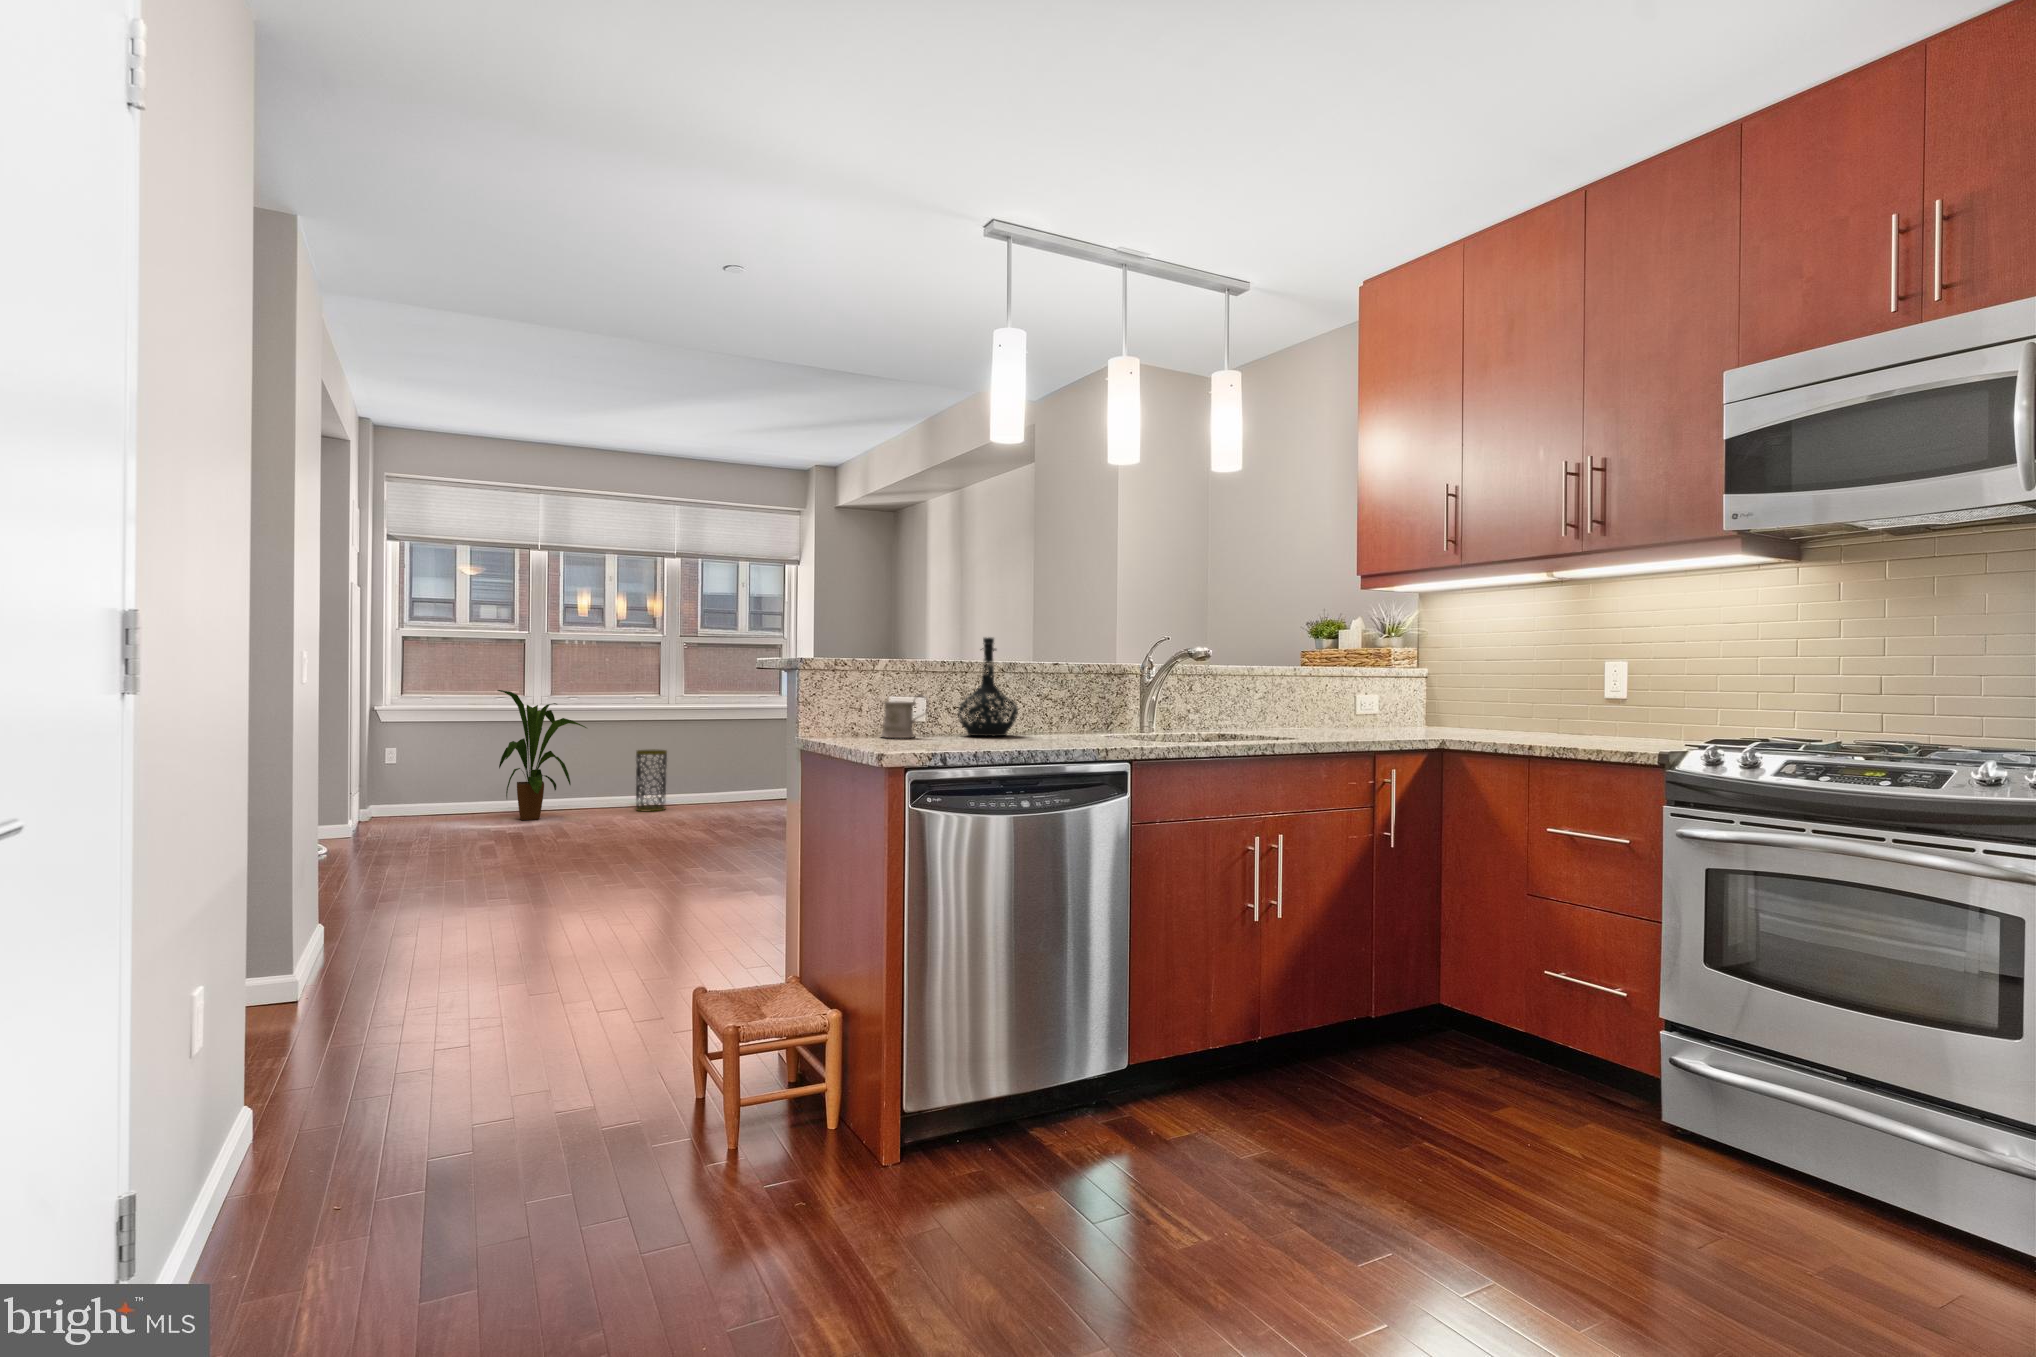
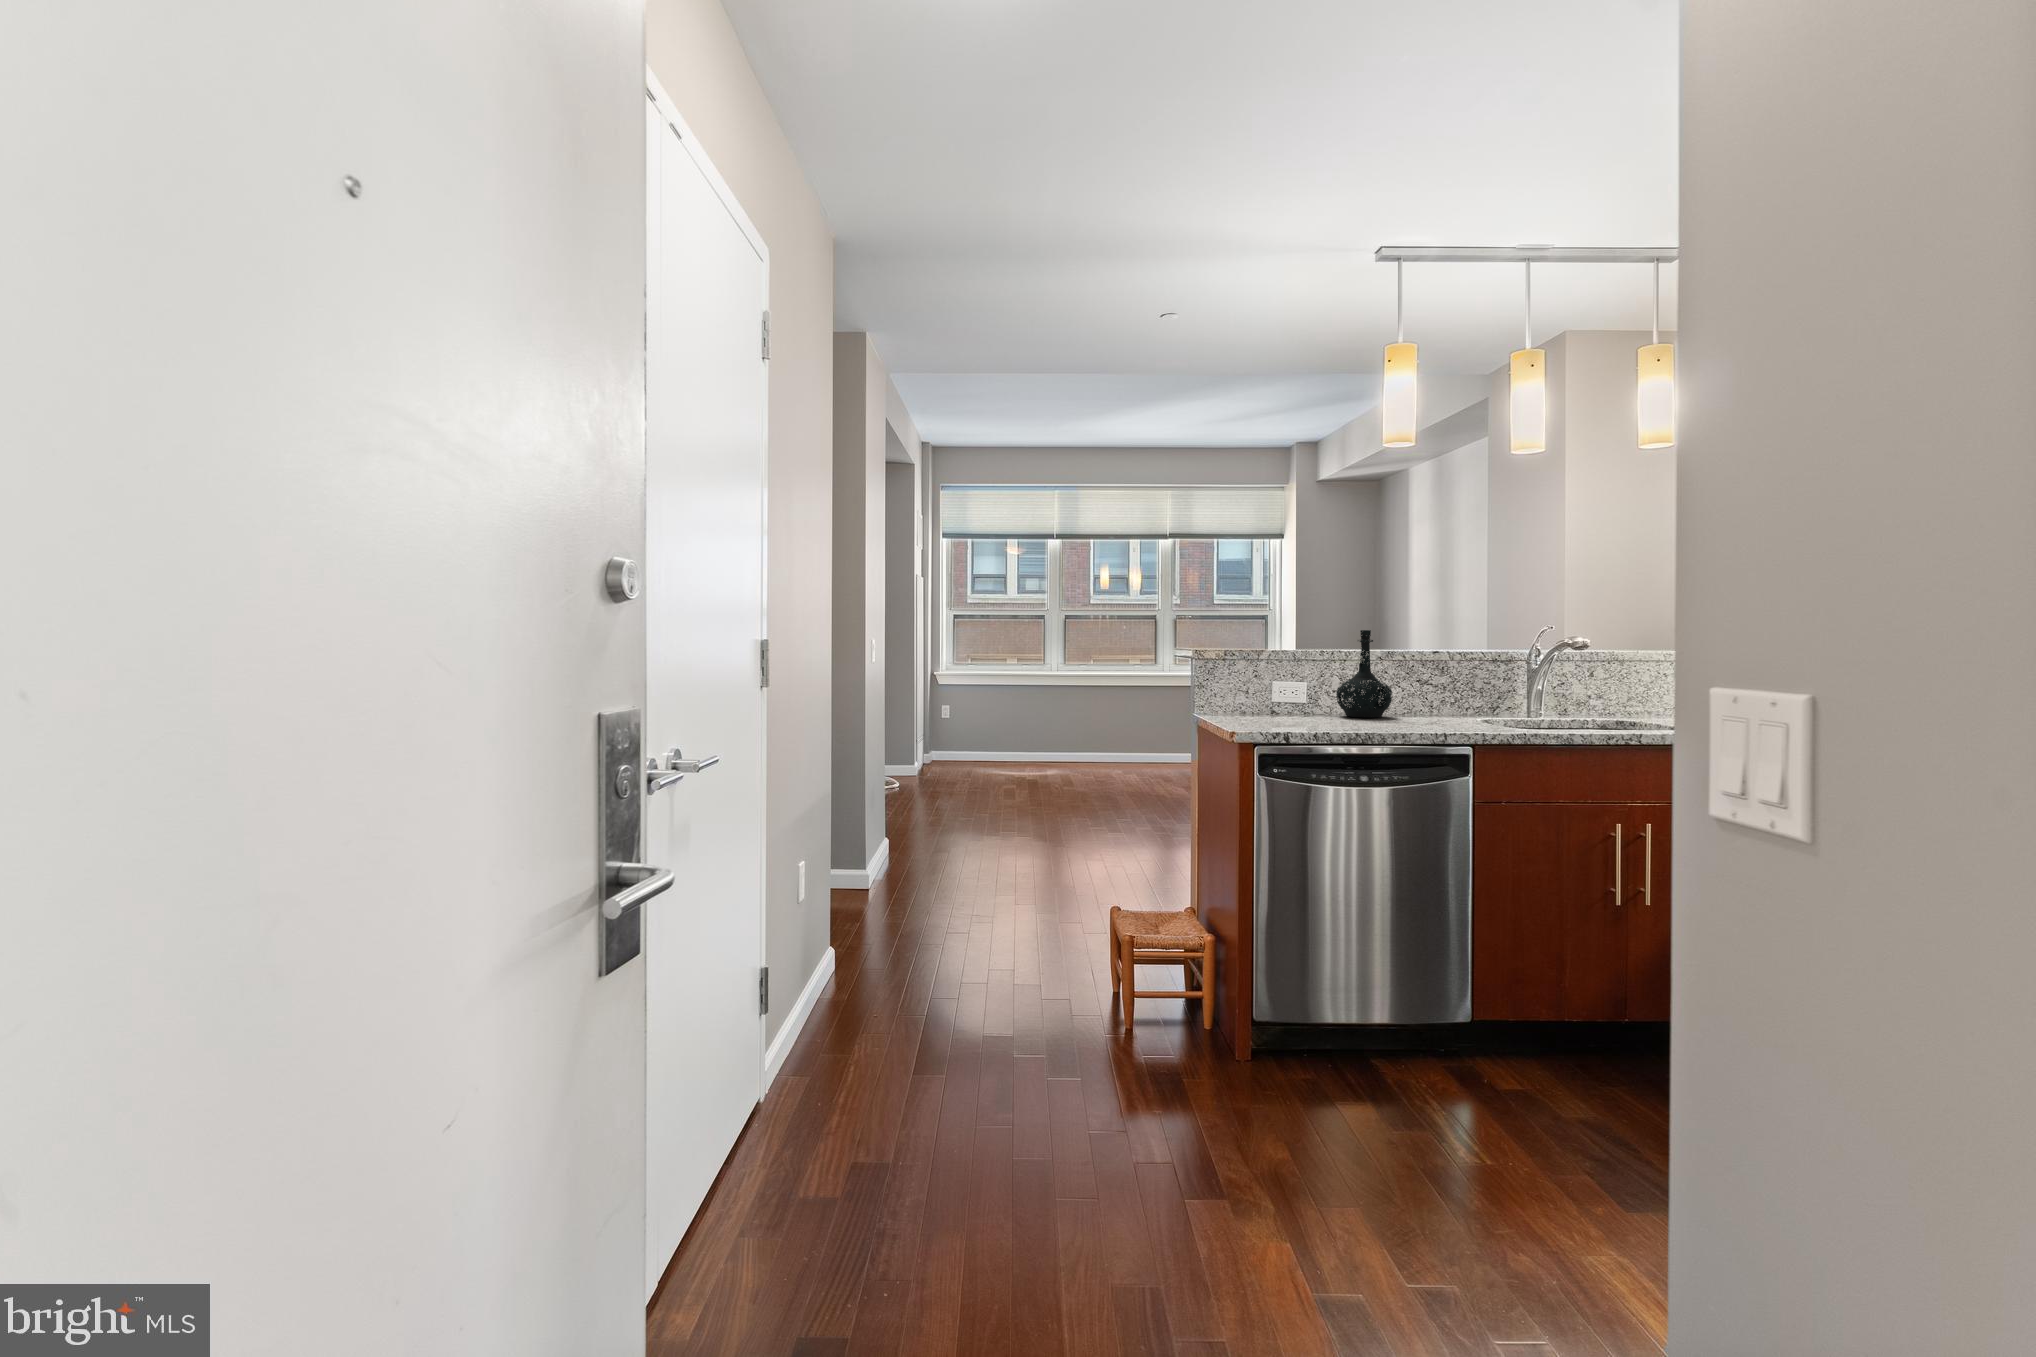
house plant: present [498,690,586,820] -> none [1022,659,1095,770]
mug: present [881,694,929,738] -> none [1265,680,1306,717]
trash can: present [636,749,667,811] -> none [1136,712,1163,768]

